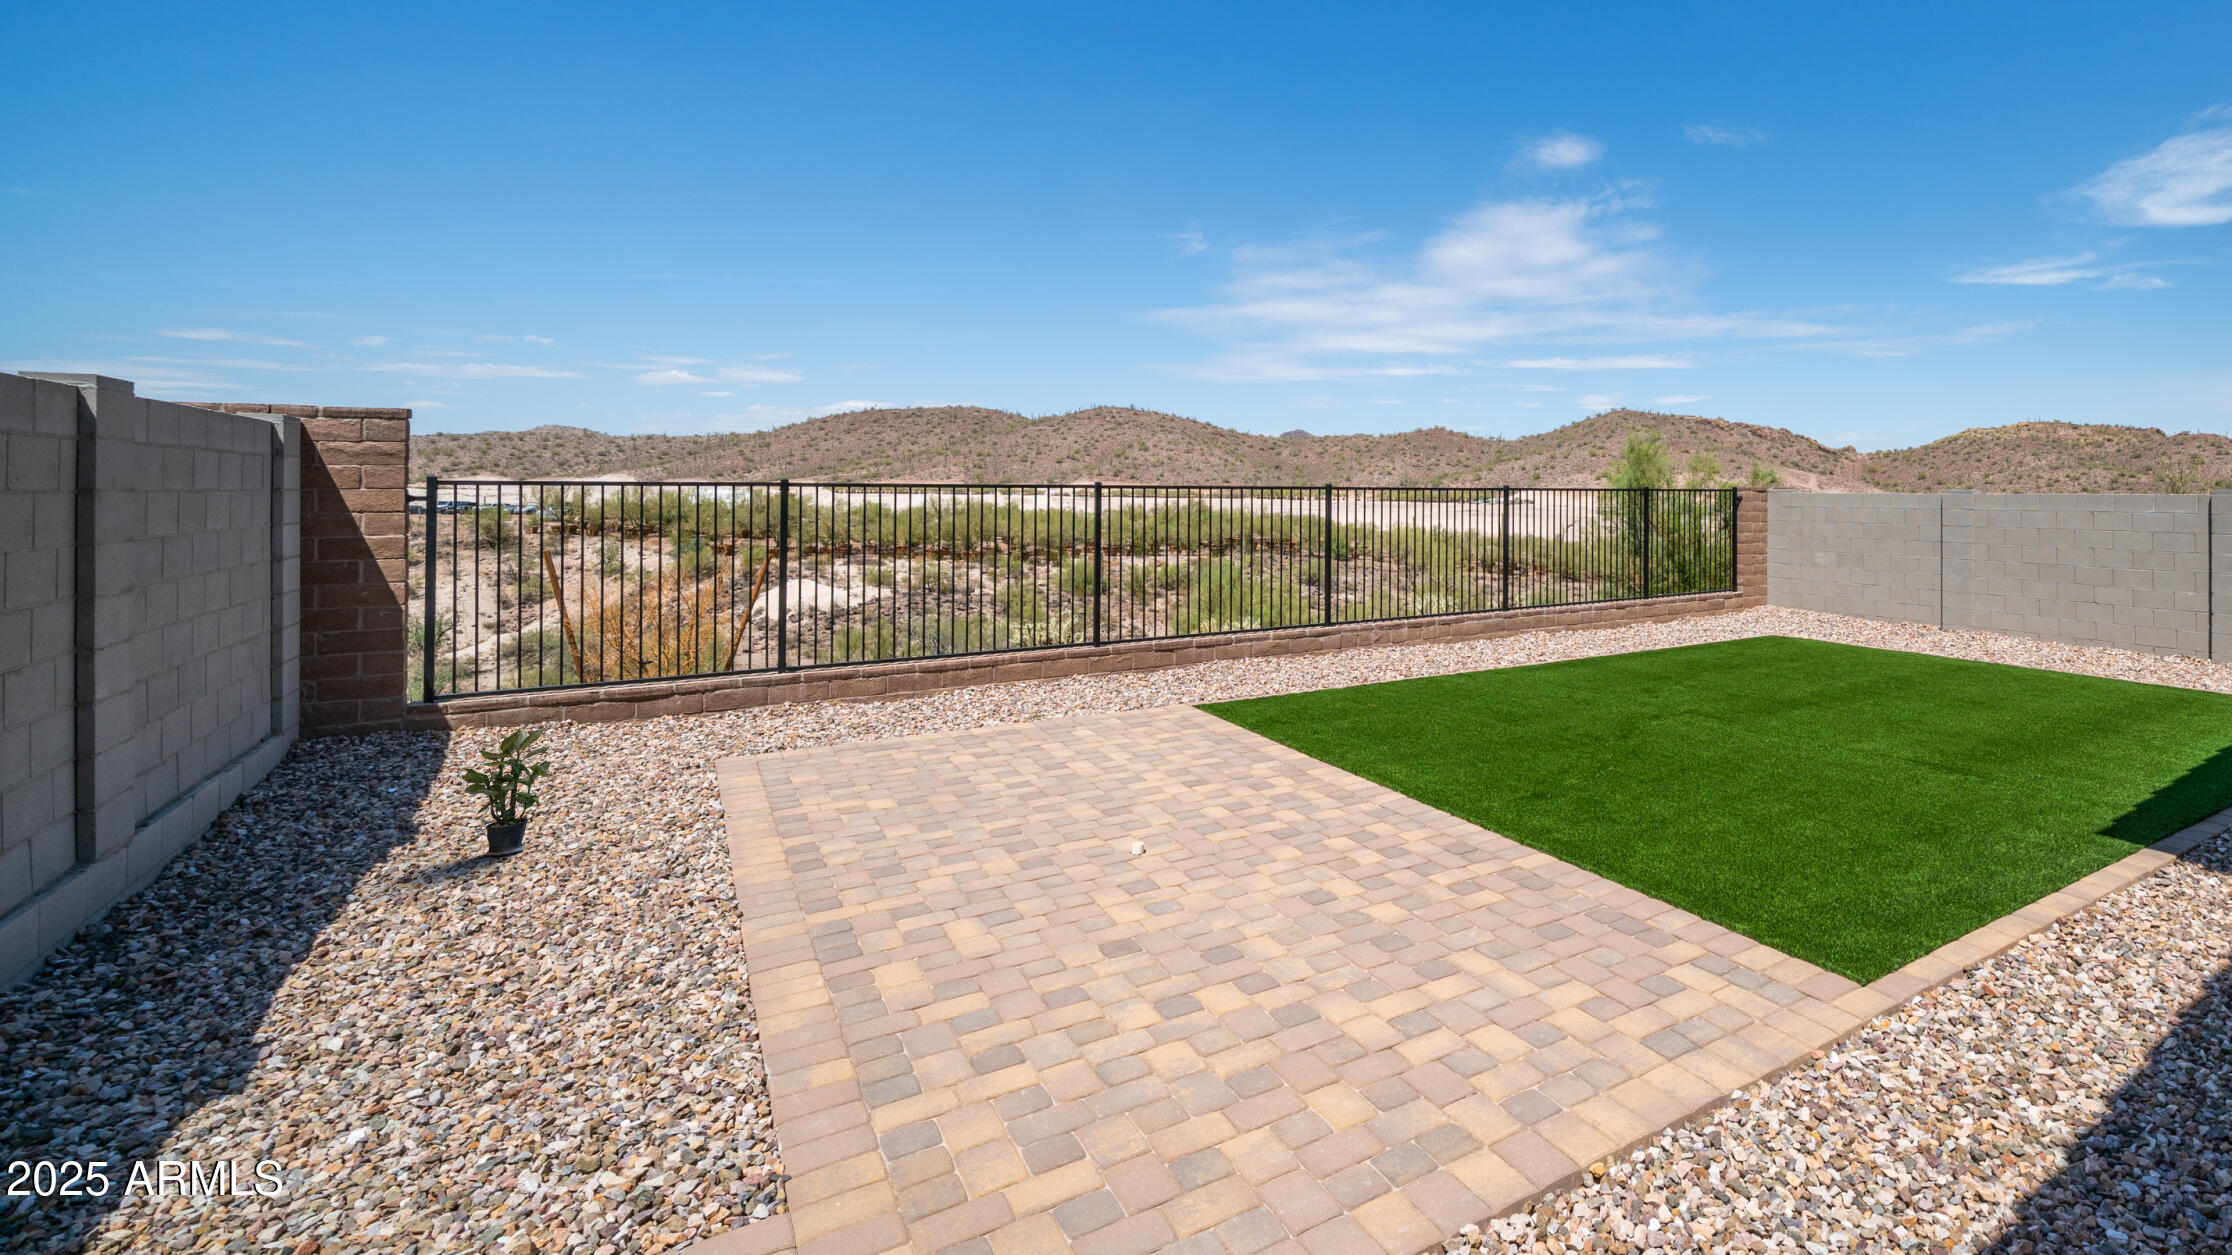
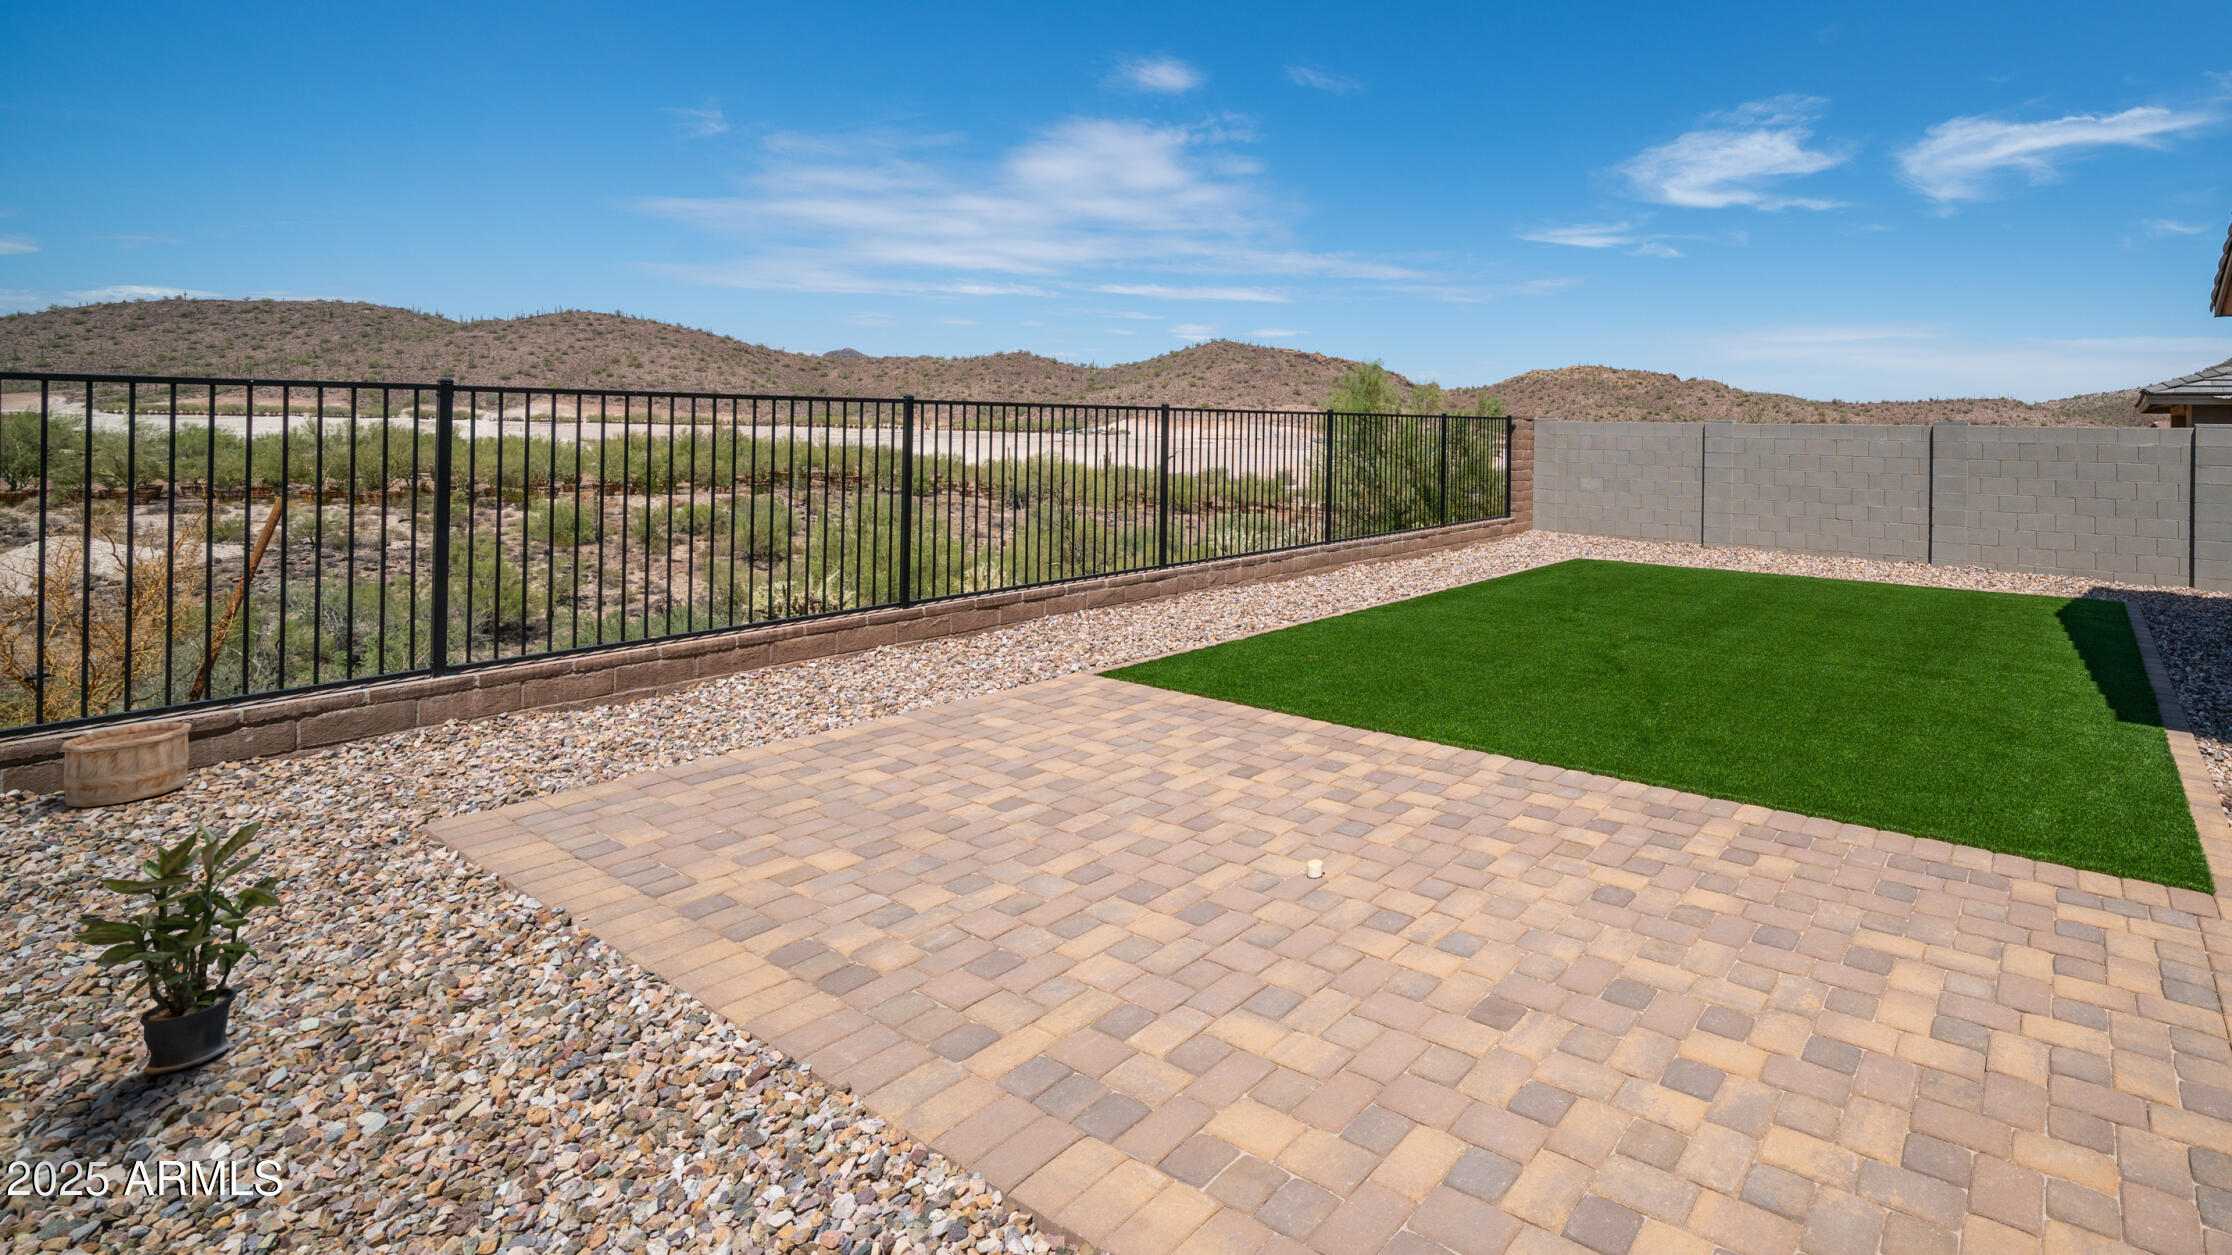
wooden bucket: none [588,687,649,732] -> present [60,723,192,807]

